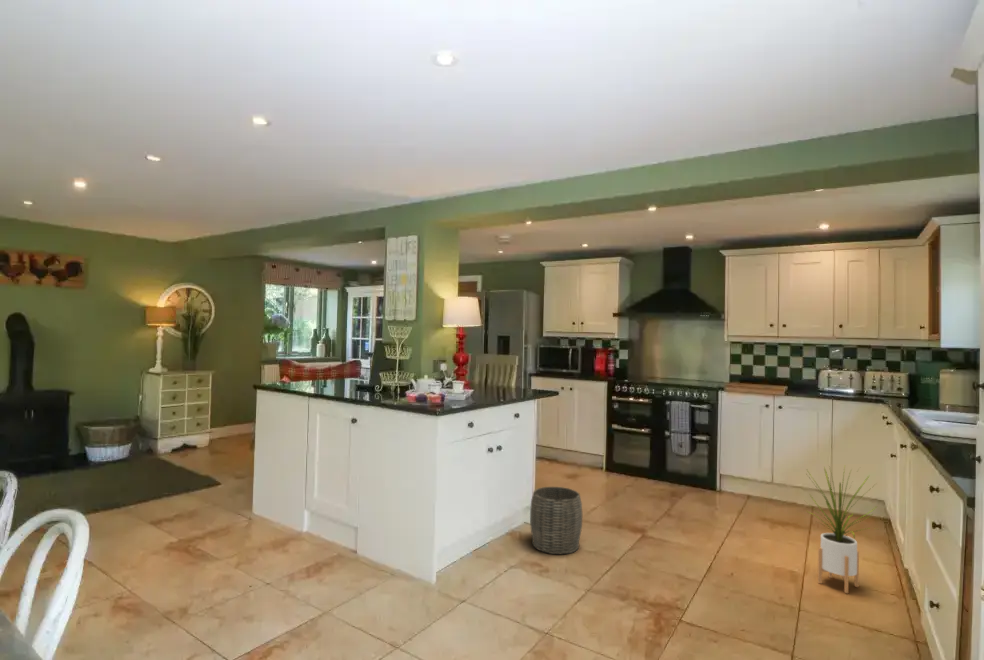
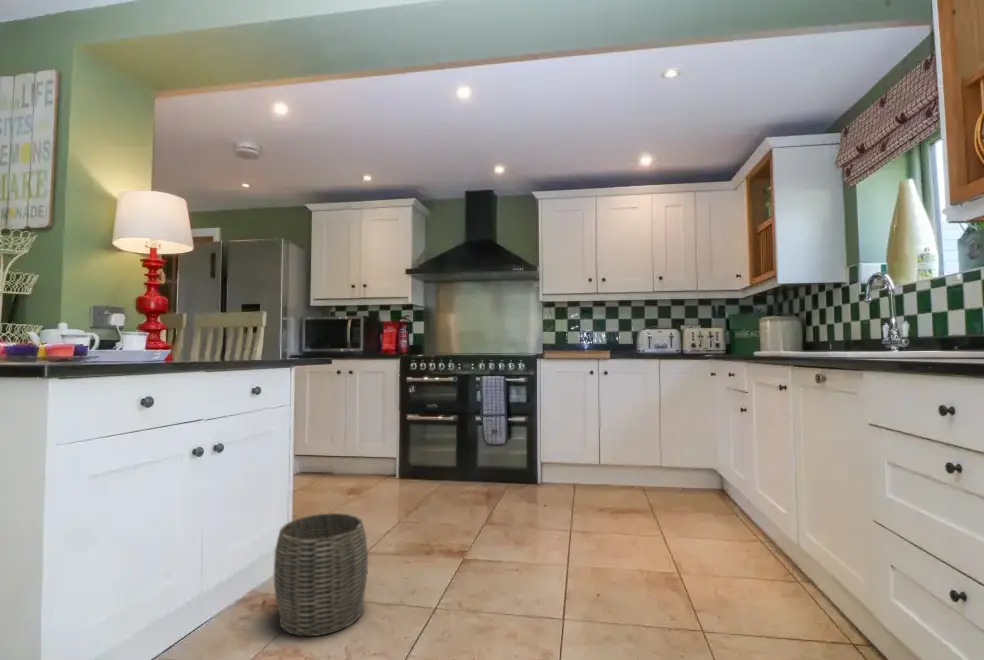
house plant: present [817,470,869,593] -> none [675,423,773,603]

